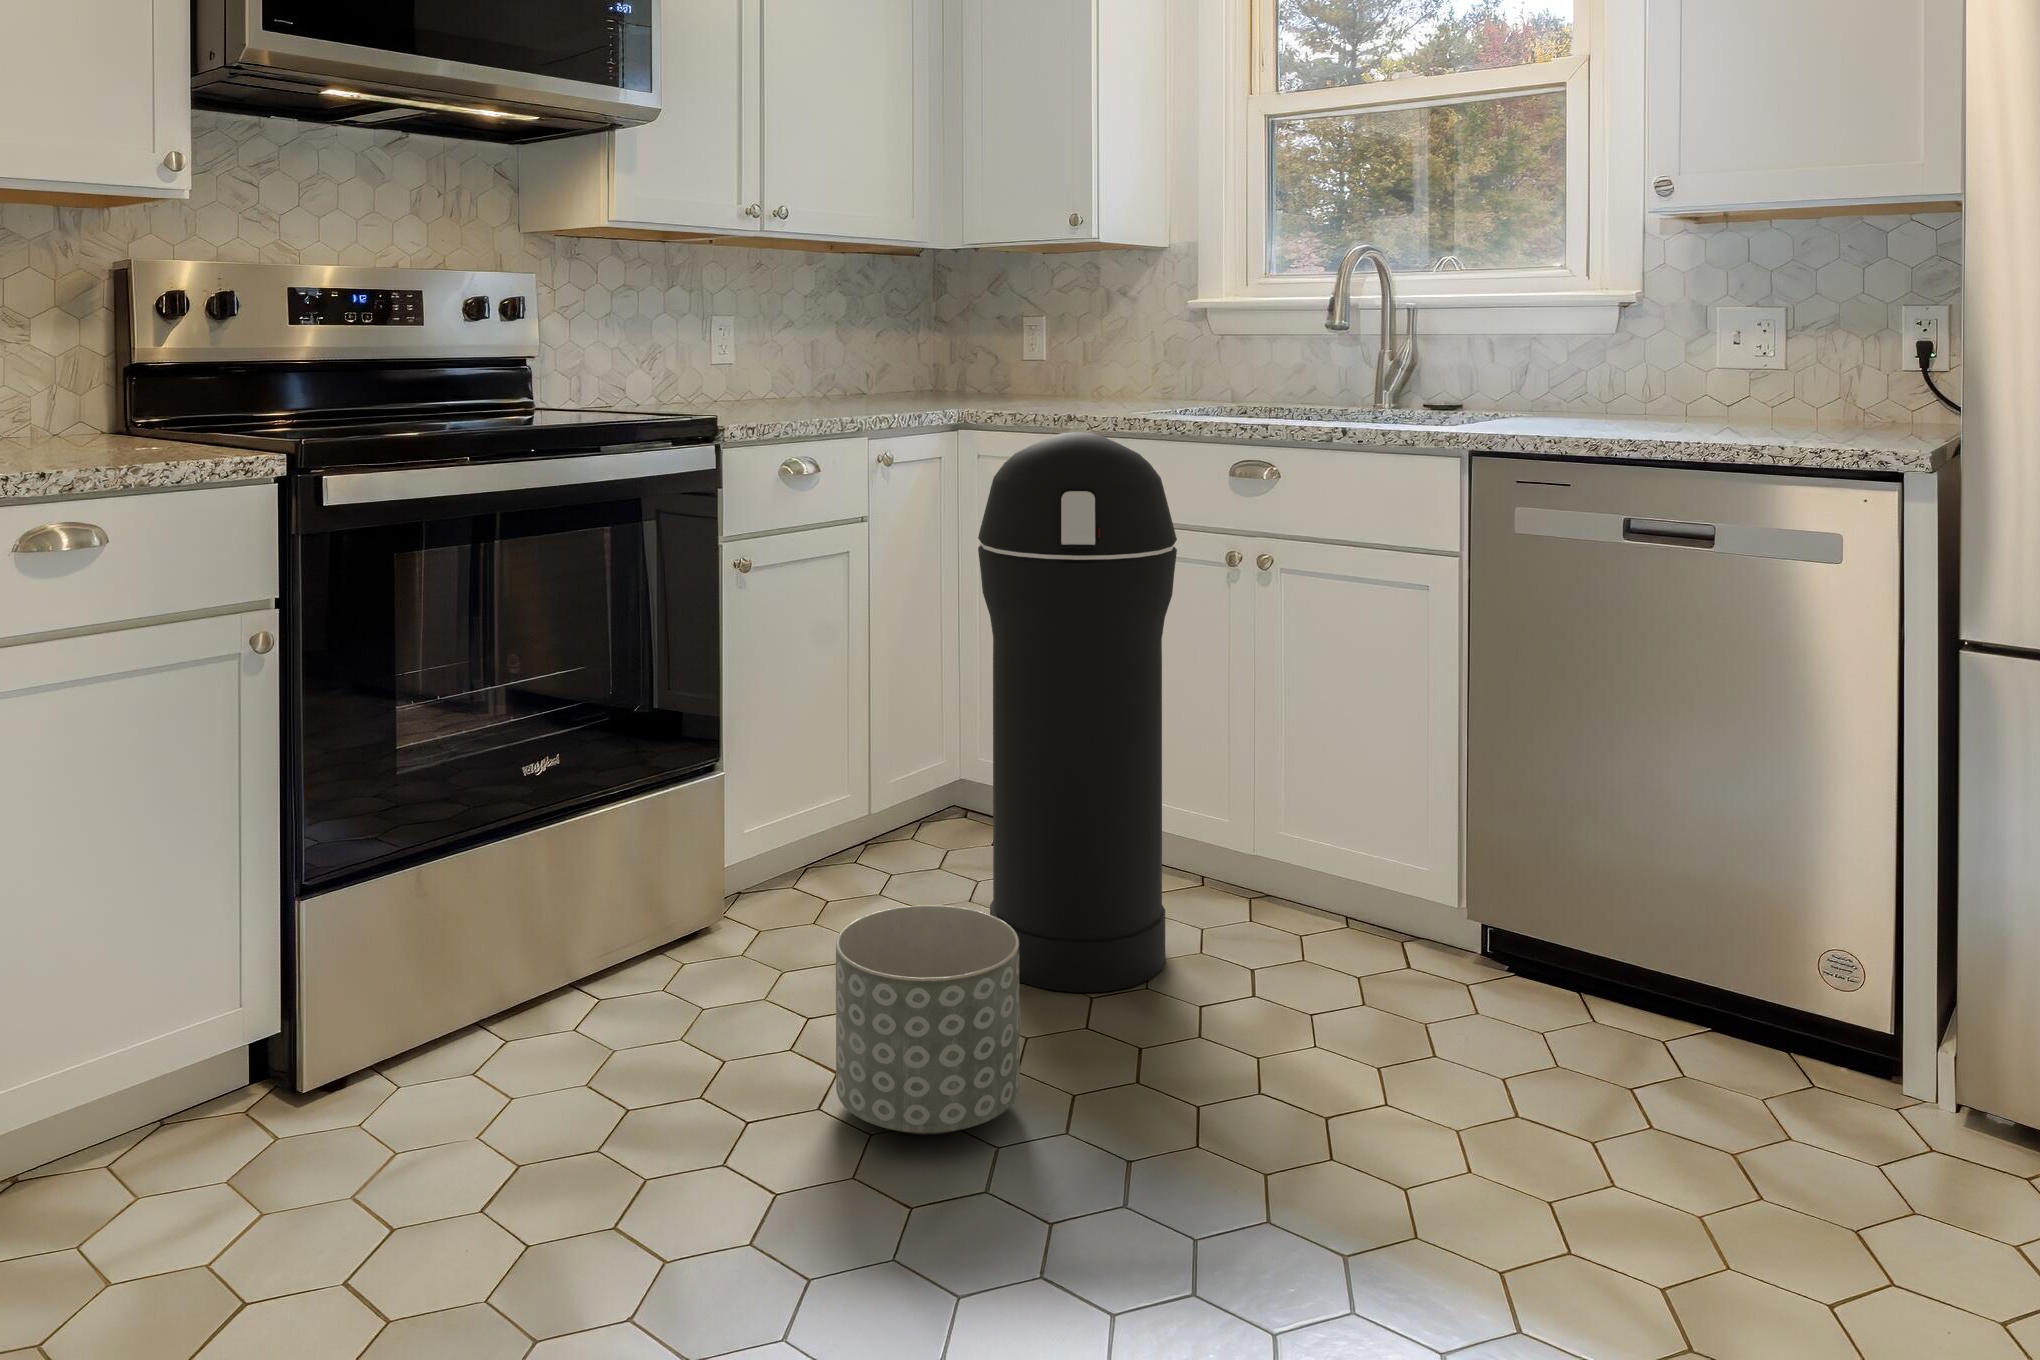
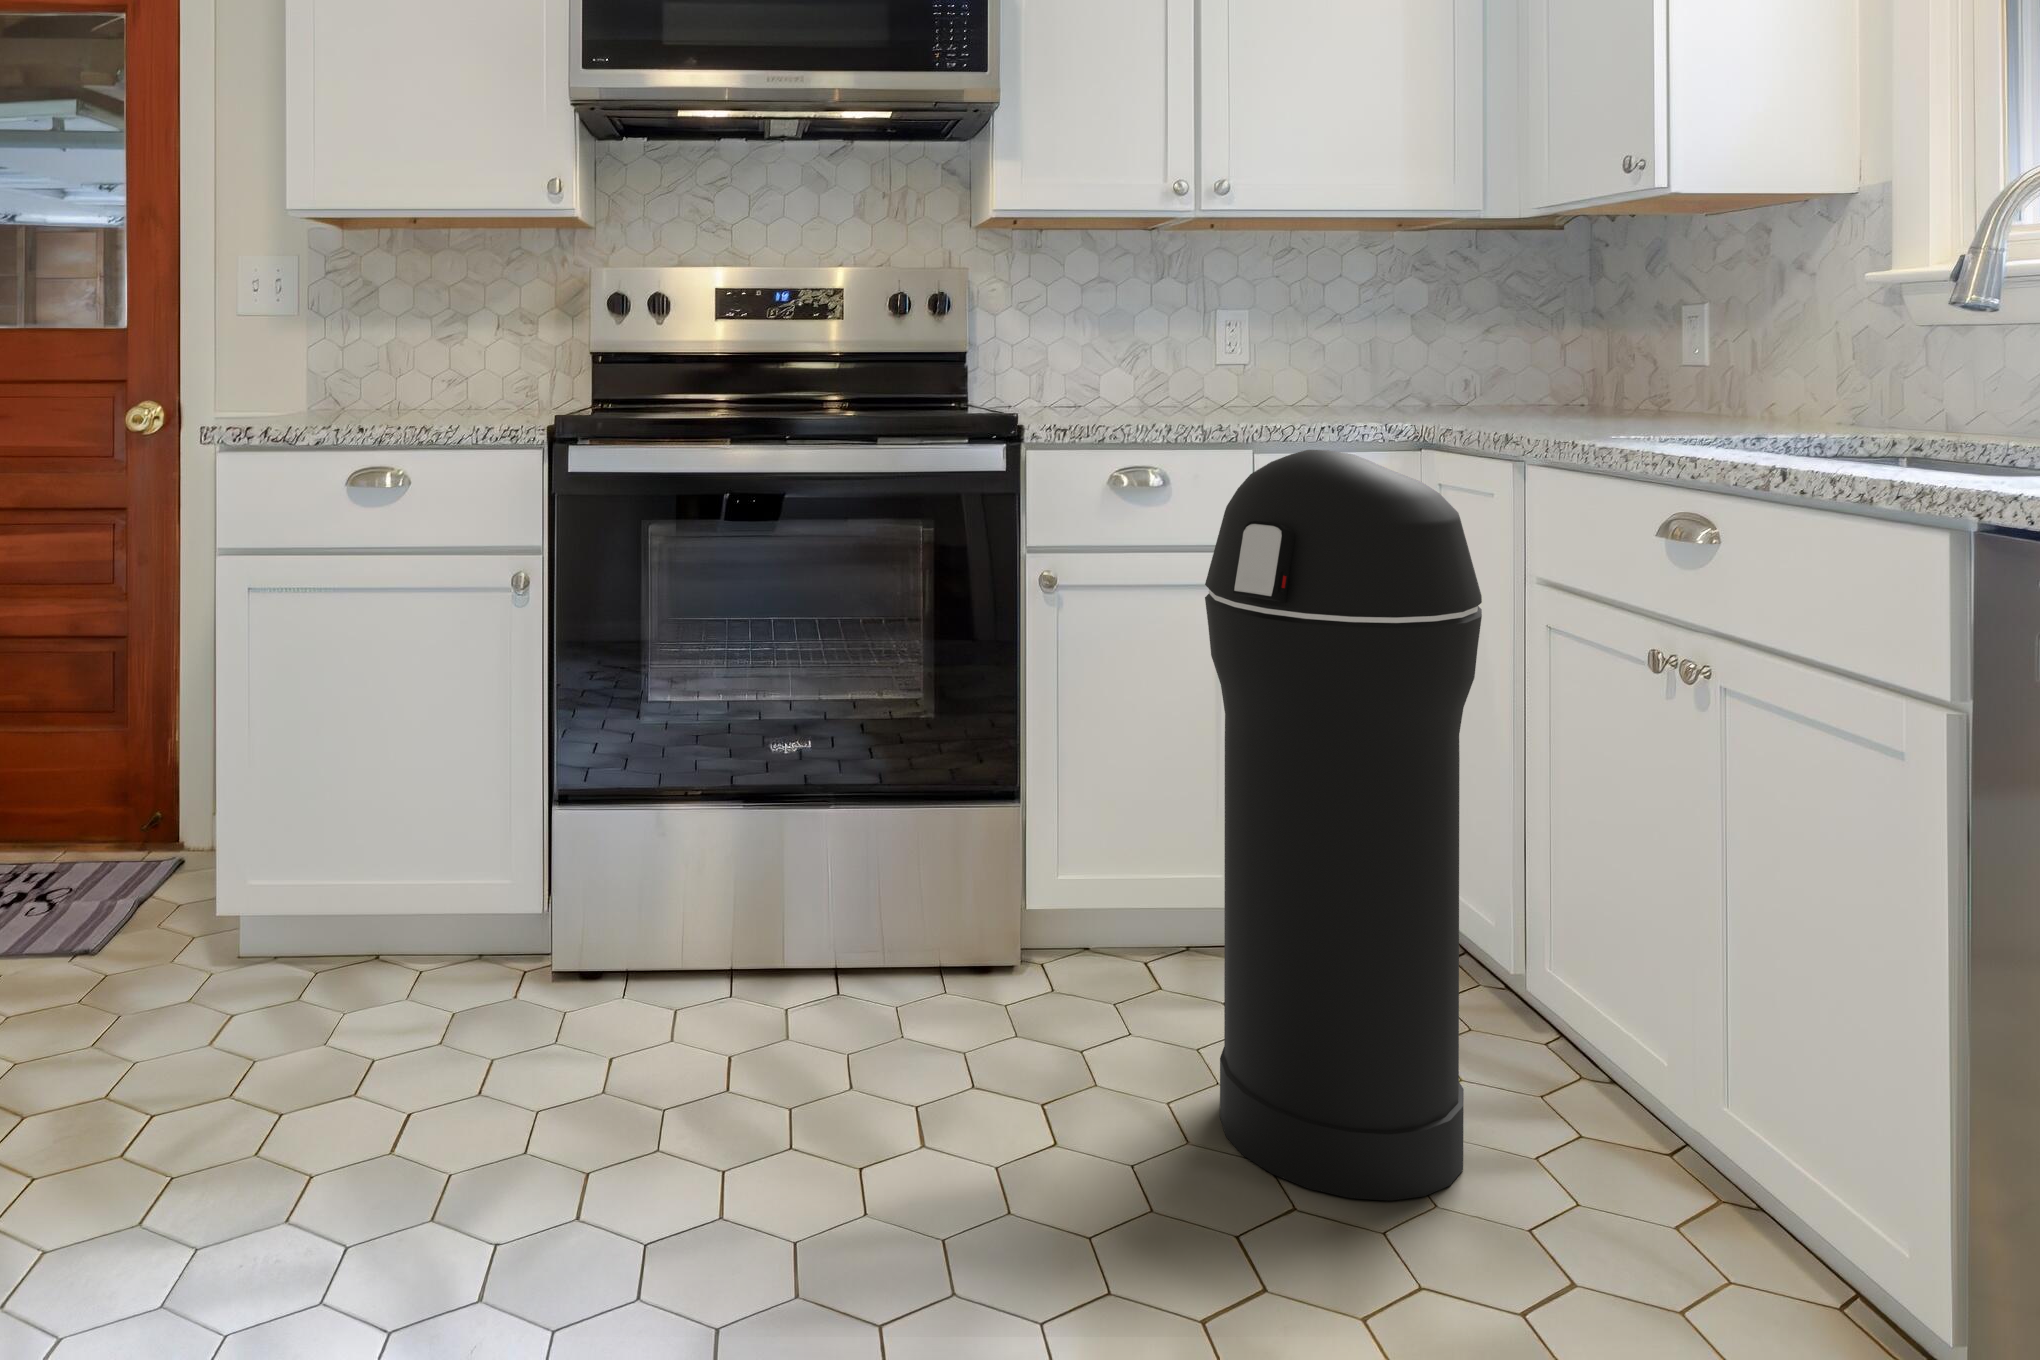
planter: present [836,905,1020,1135] -> none [827,970,1037,1243]

